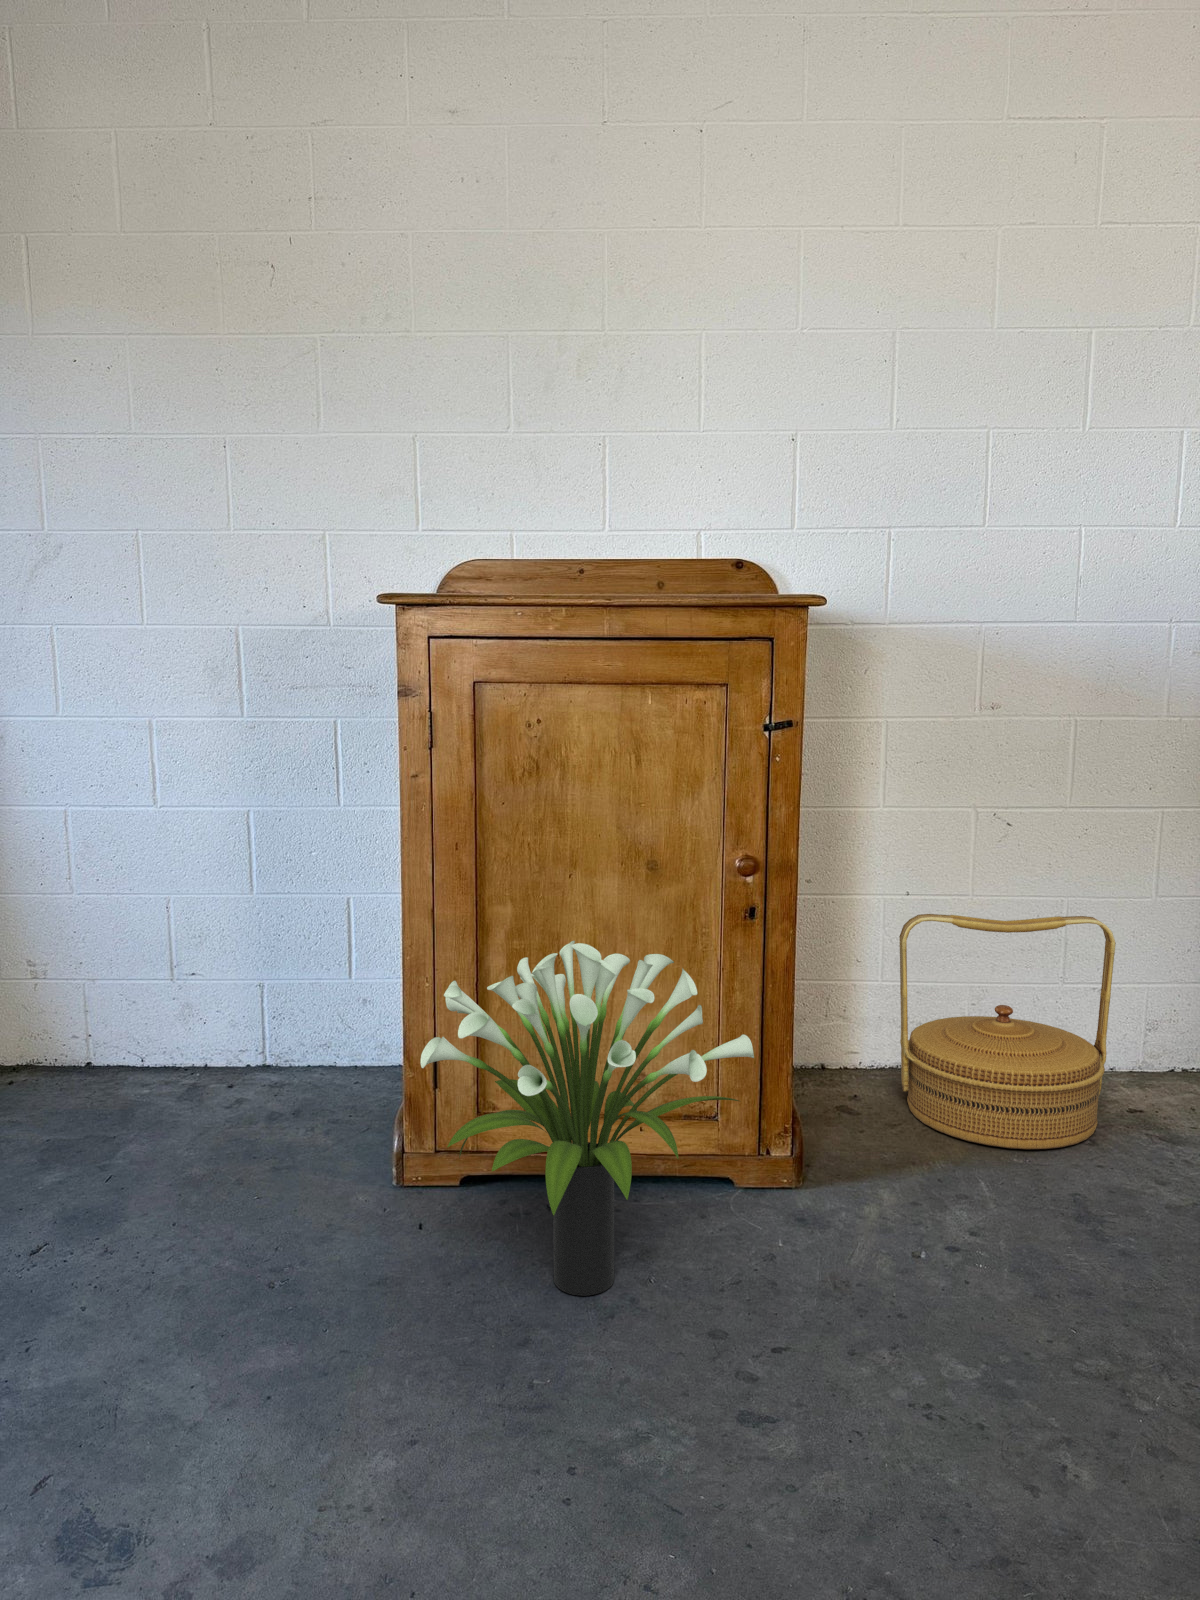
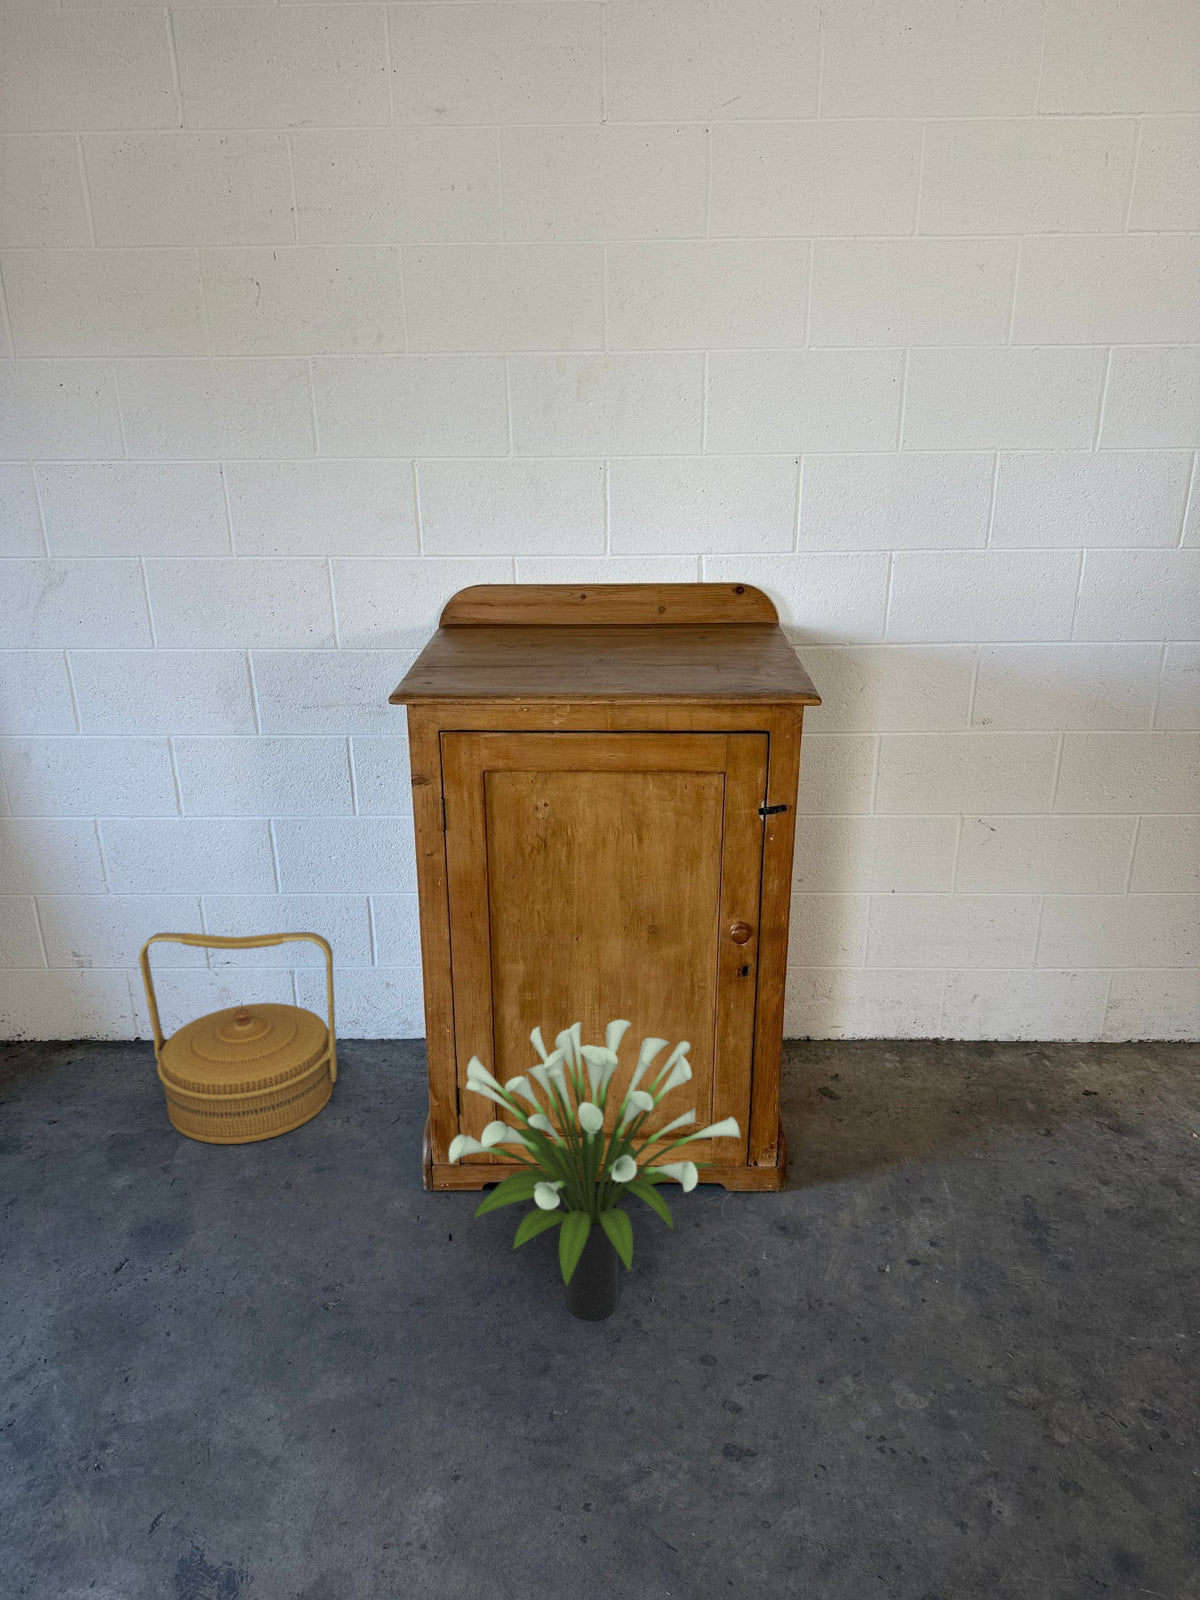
woven basket: present [899,914,1116,1149] -> present [139,932,337,1144]

